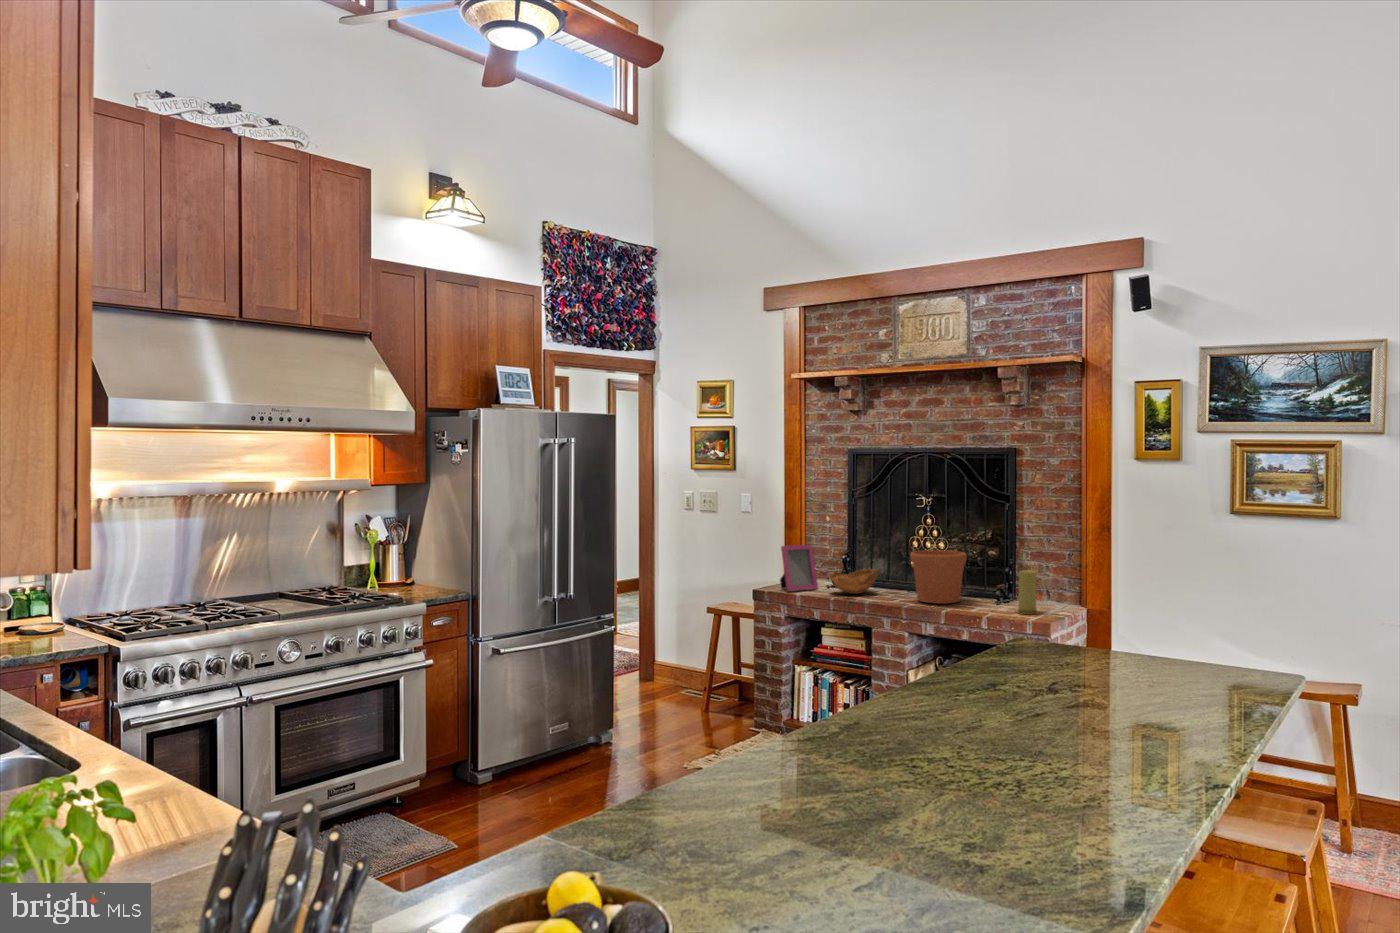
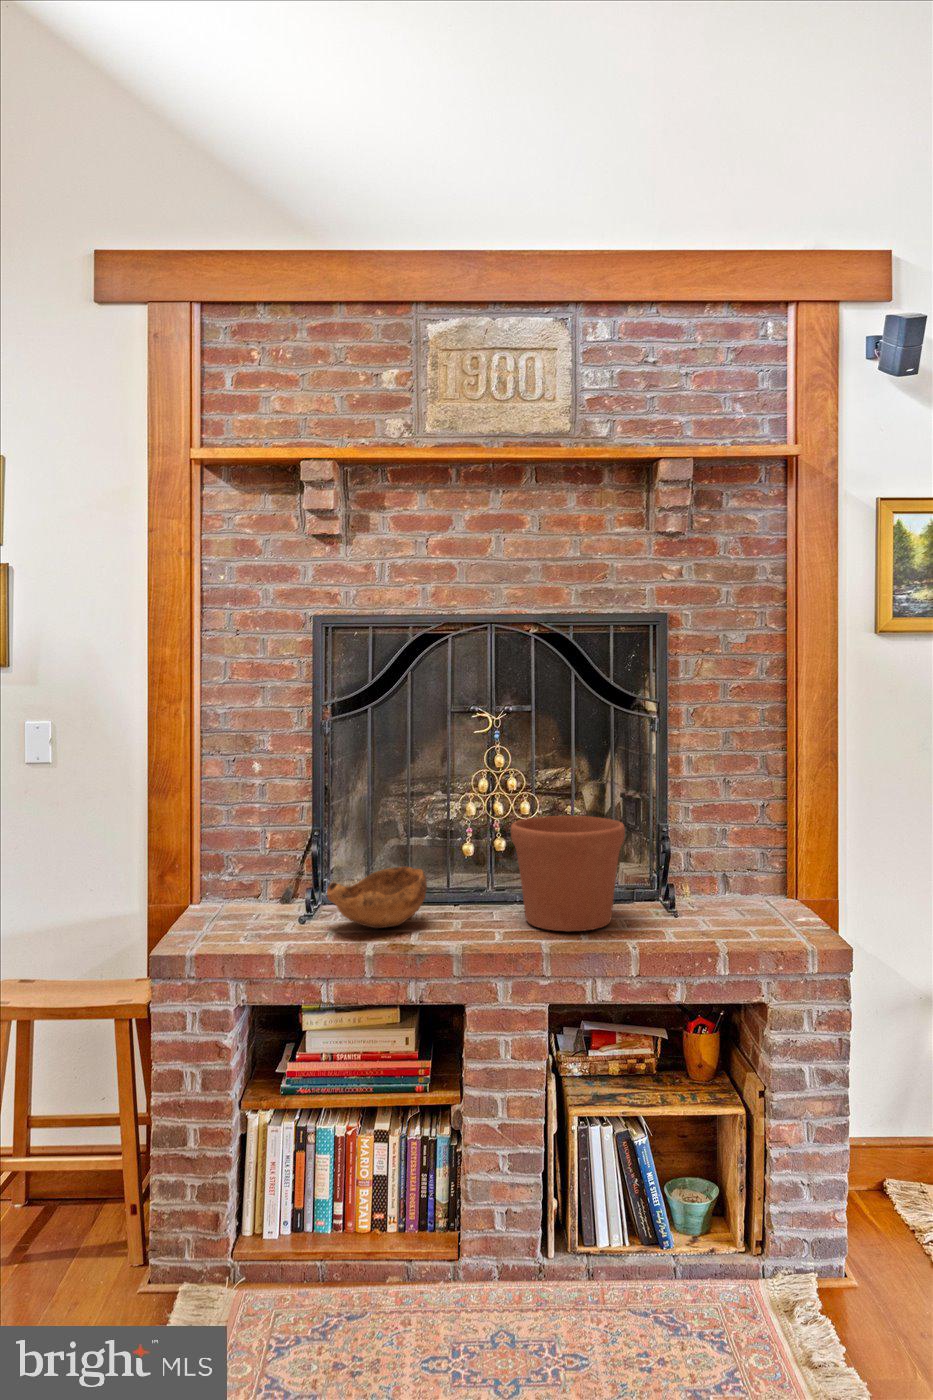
picture frame: present [780,545,818,591] -> none [204,825,290,943]
candle: present [1016,570,1039,614] -> none [737,846,784,933]

